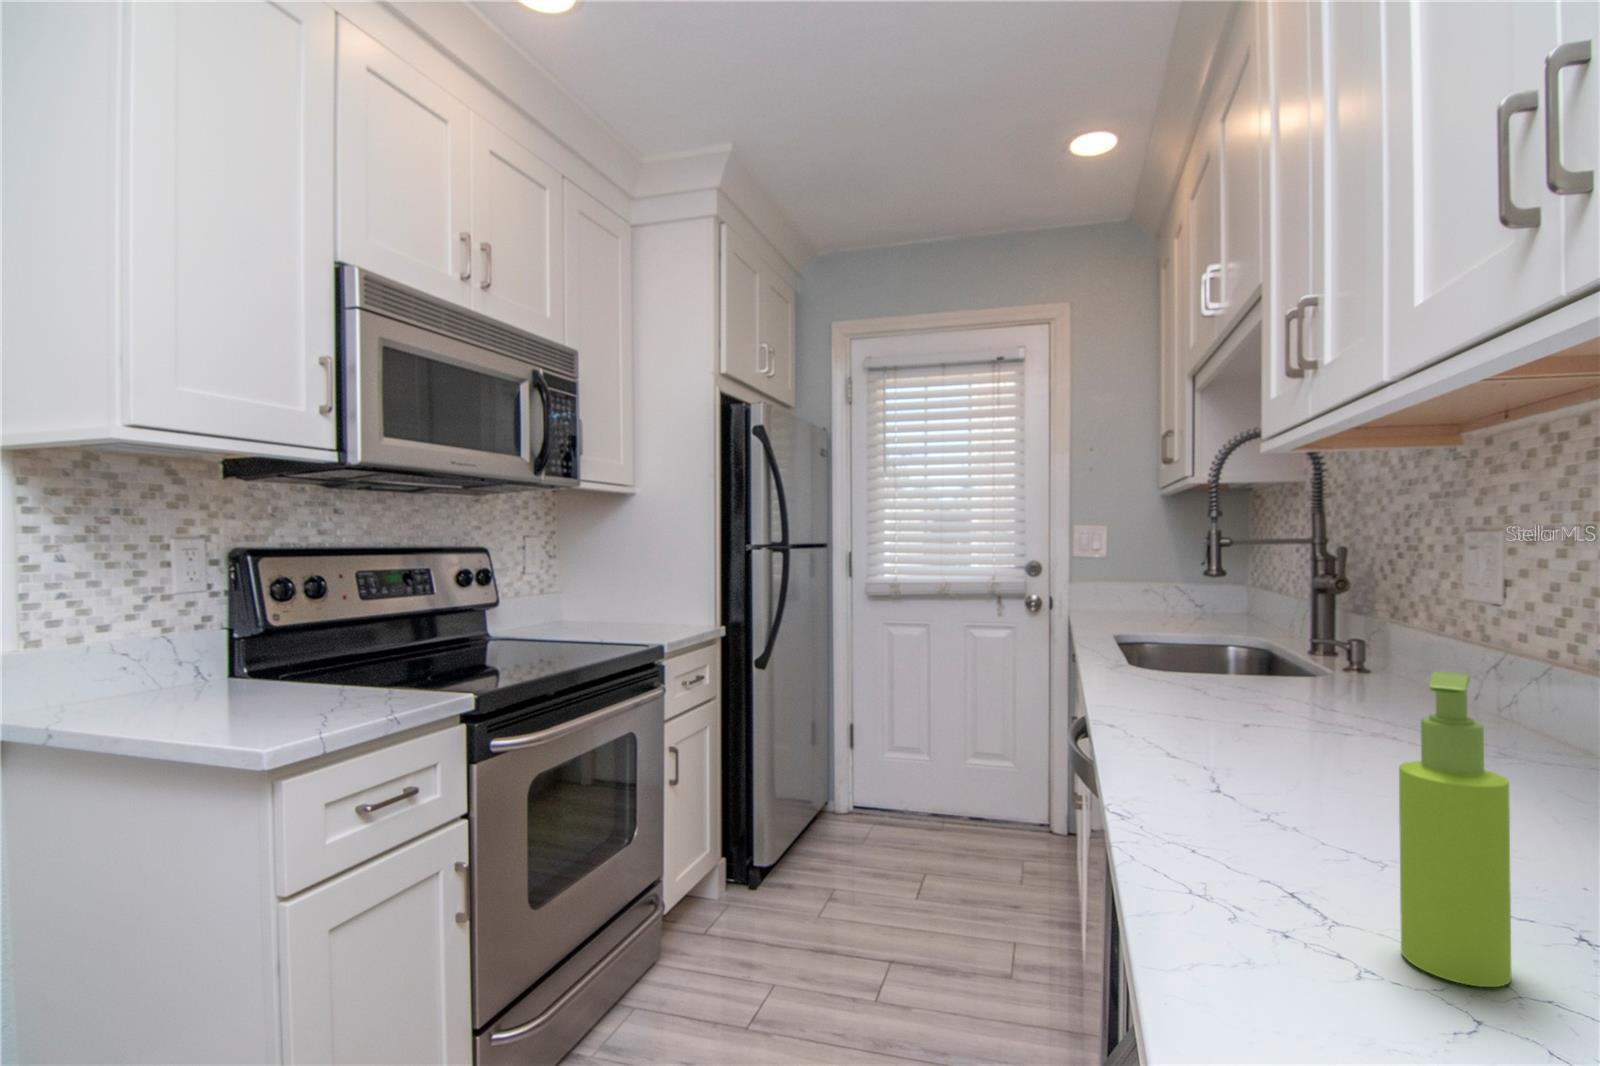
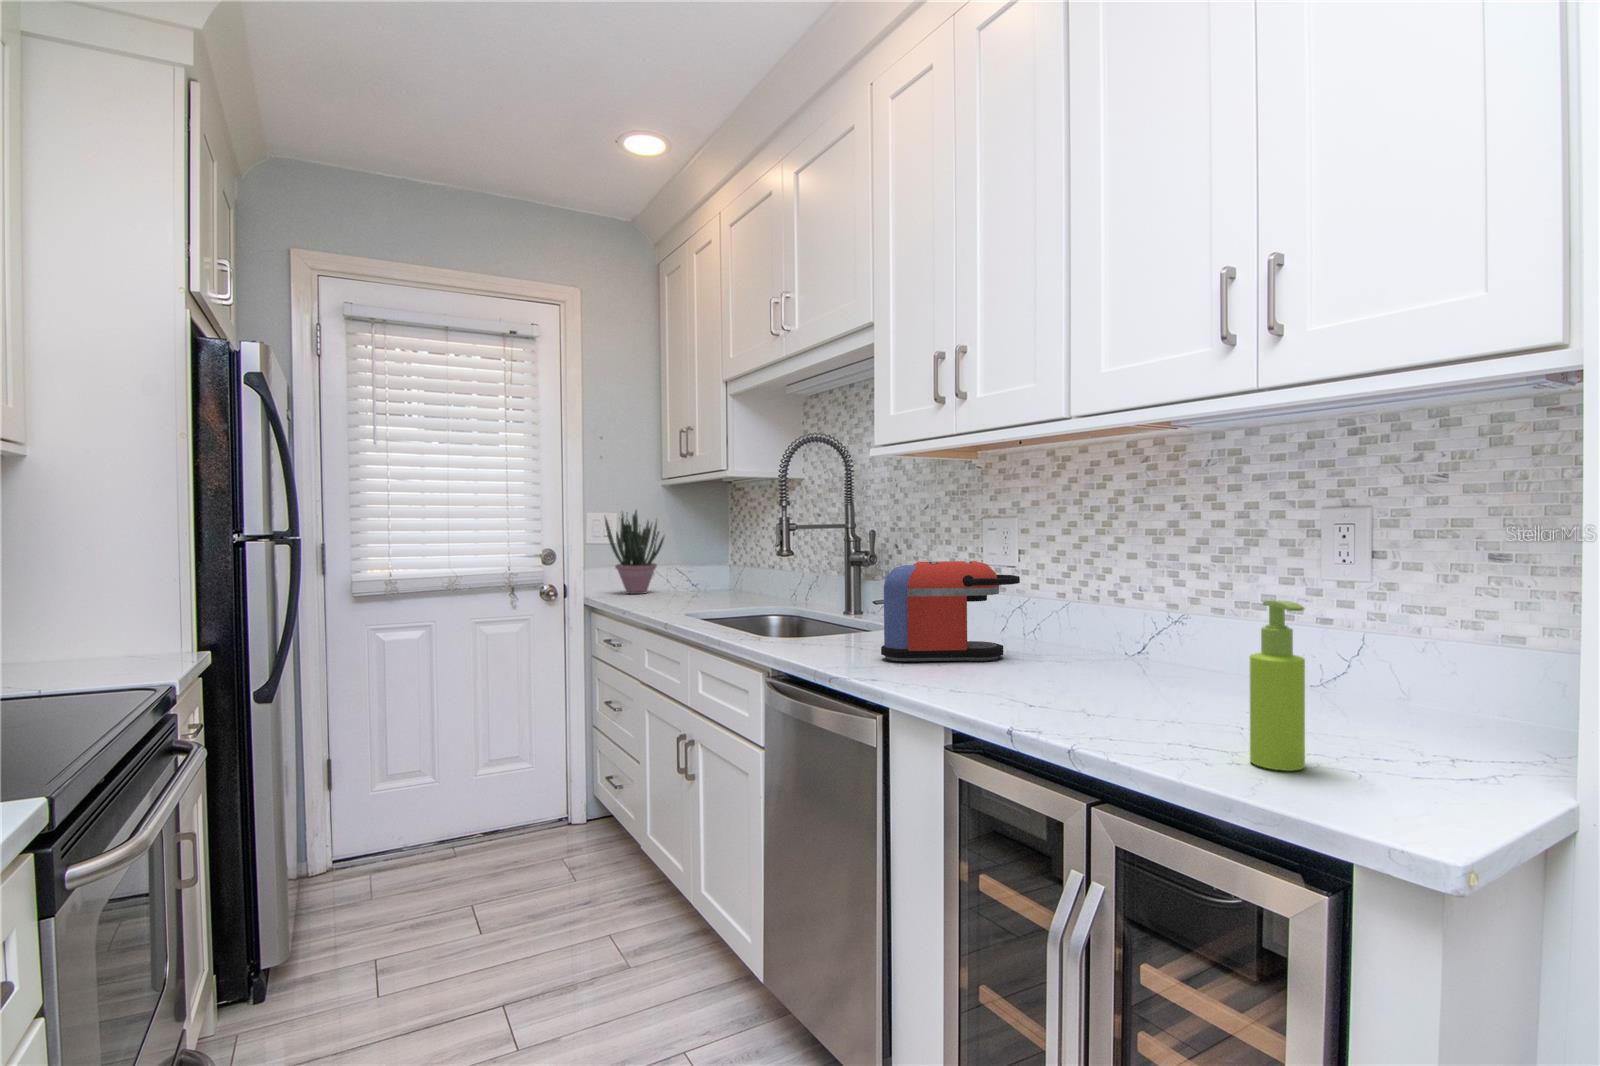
potted plant: none [1093,522,1159,611] -> present [605,510,664,594]
coffee maker: none [1211,587,1428,730] -> present [881,561,1020,661]

